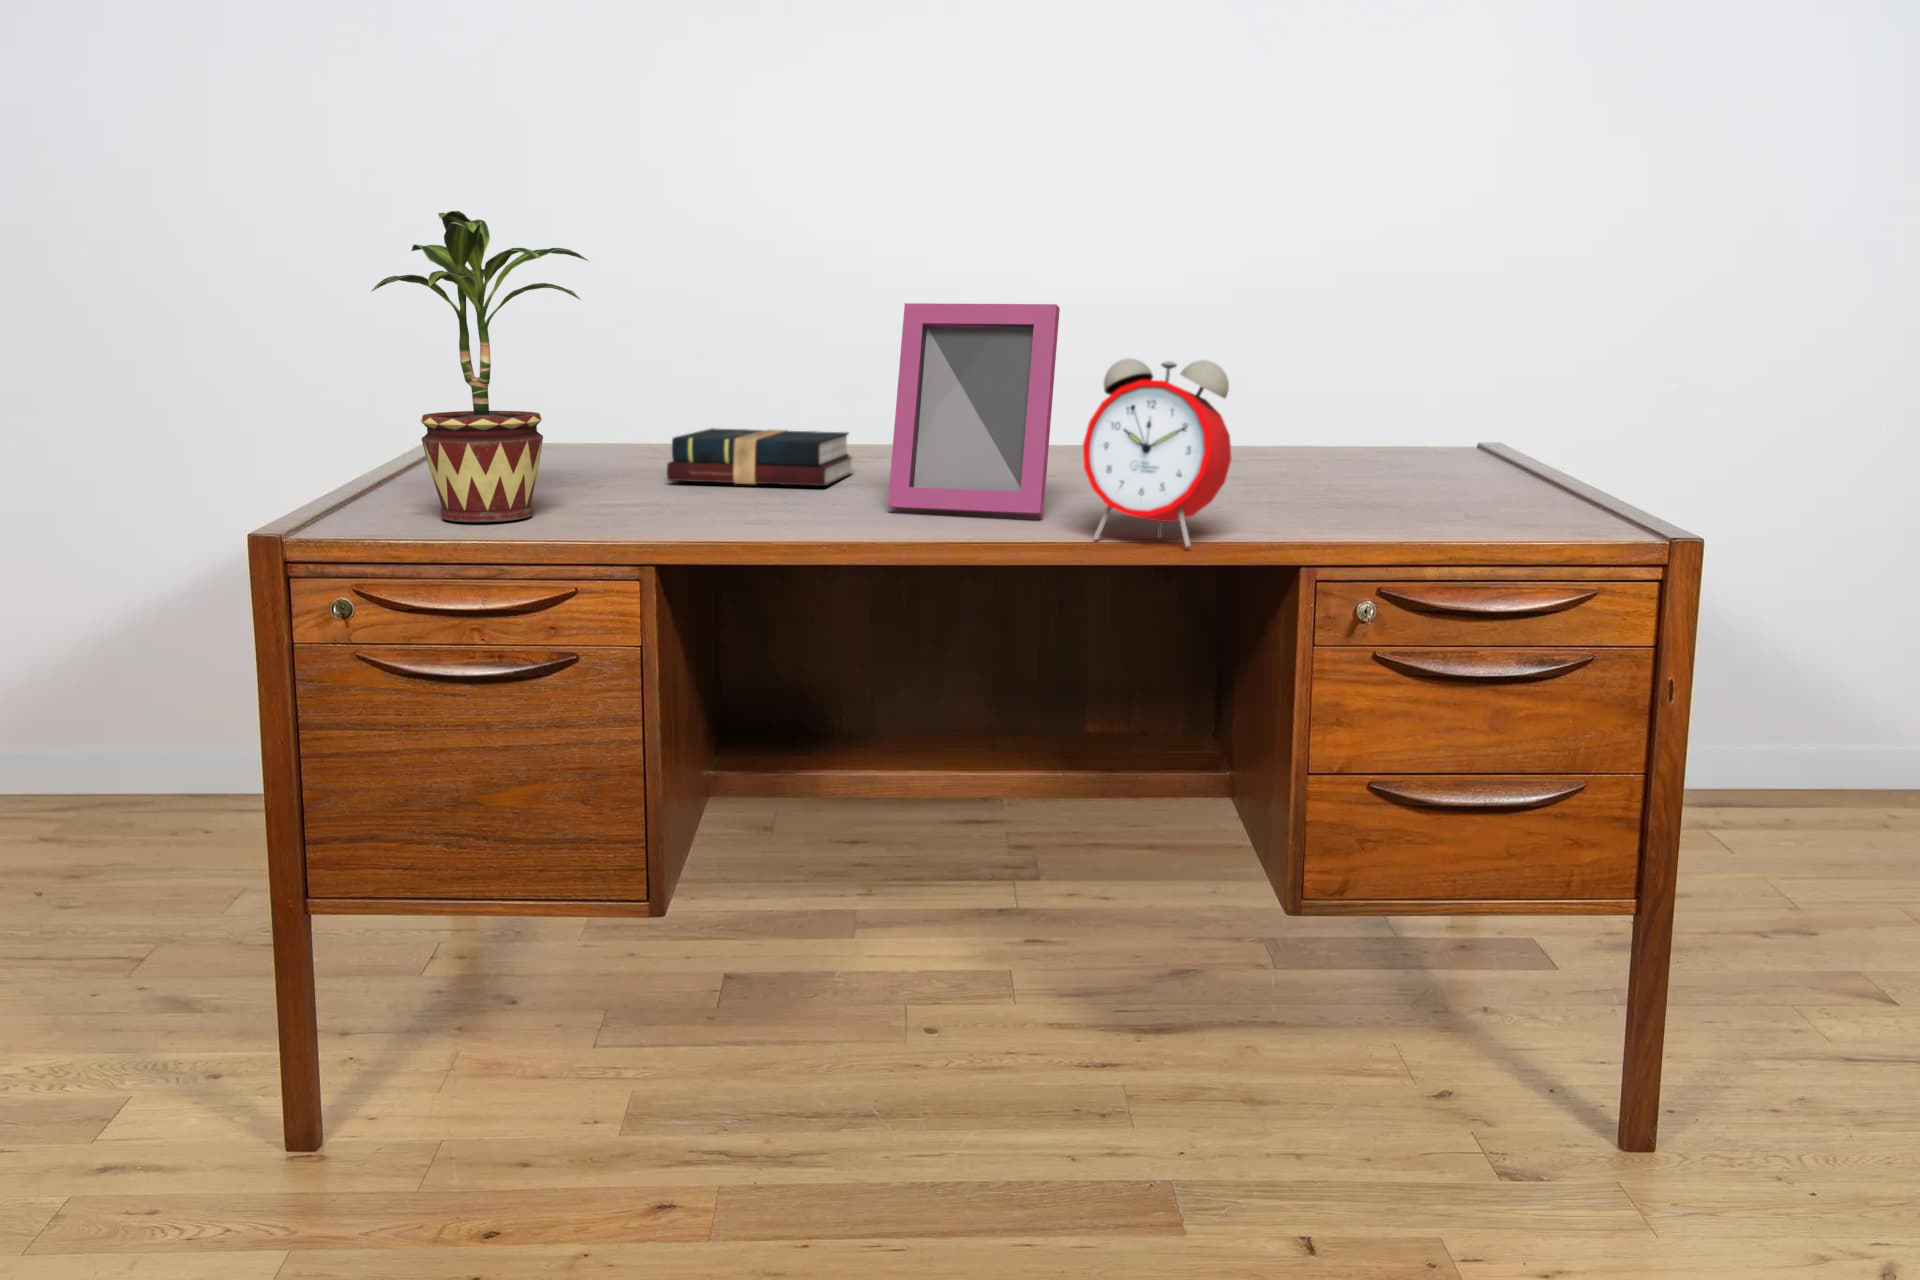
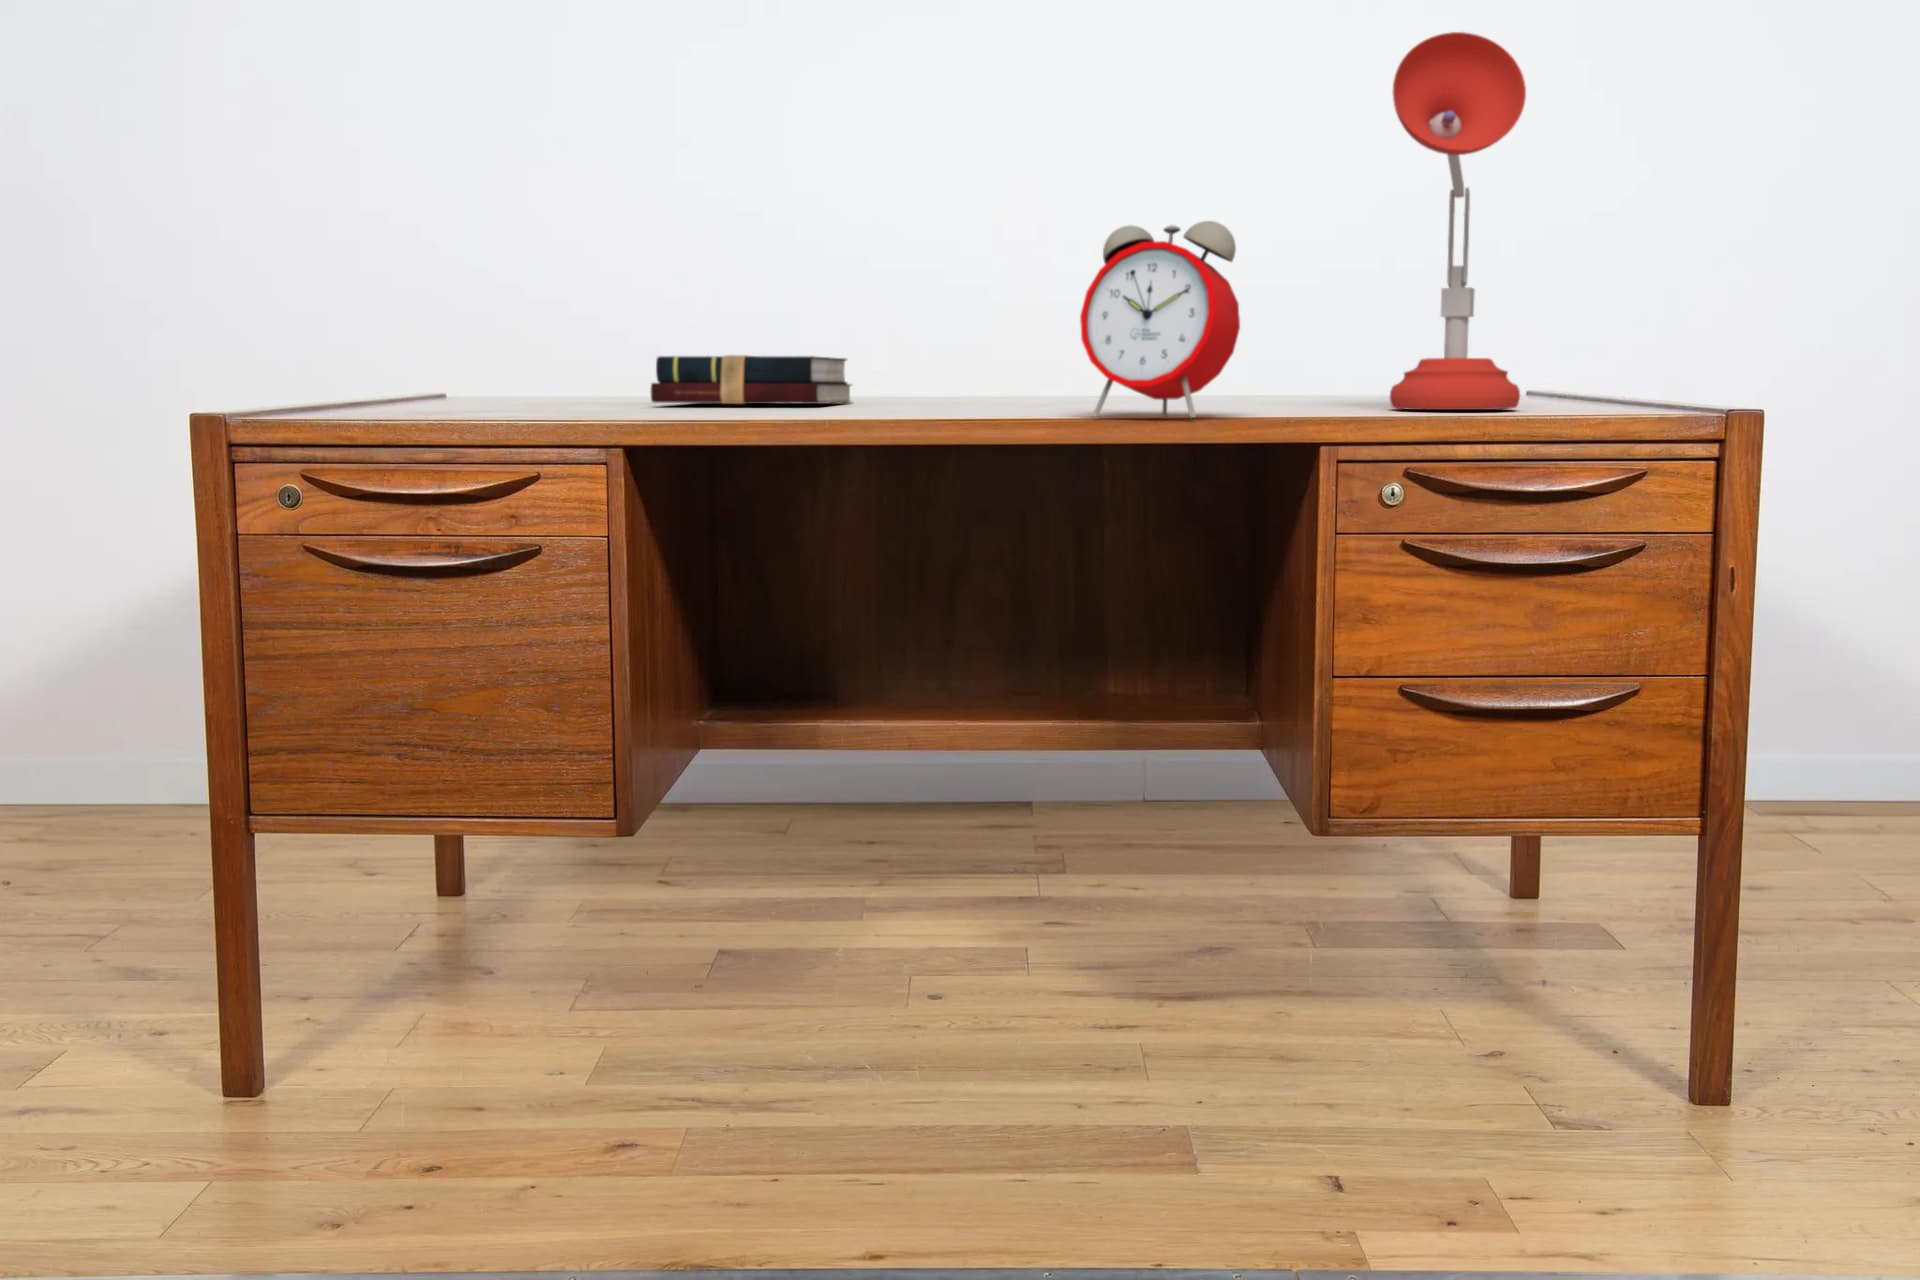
desk lamp: none [1359,173,1497,515] -> present [1390,32,1526,410]
potted plant: present [372,211,588,522] -> none [330,80,565,415]
picture frame: present [888,303,1060,515] -> none [878,186,1061,410]

